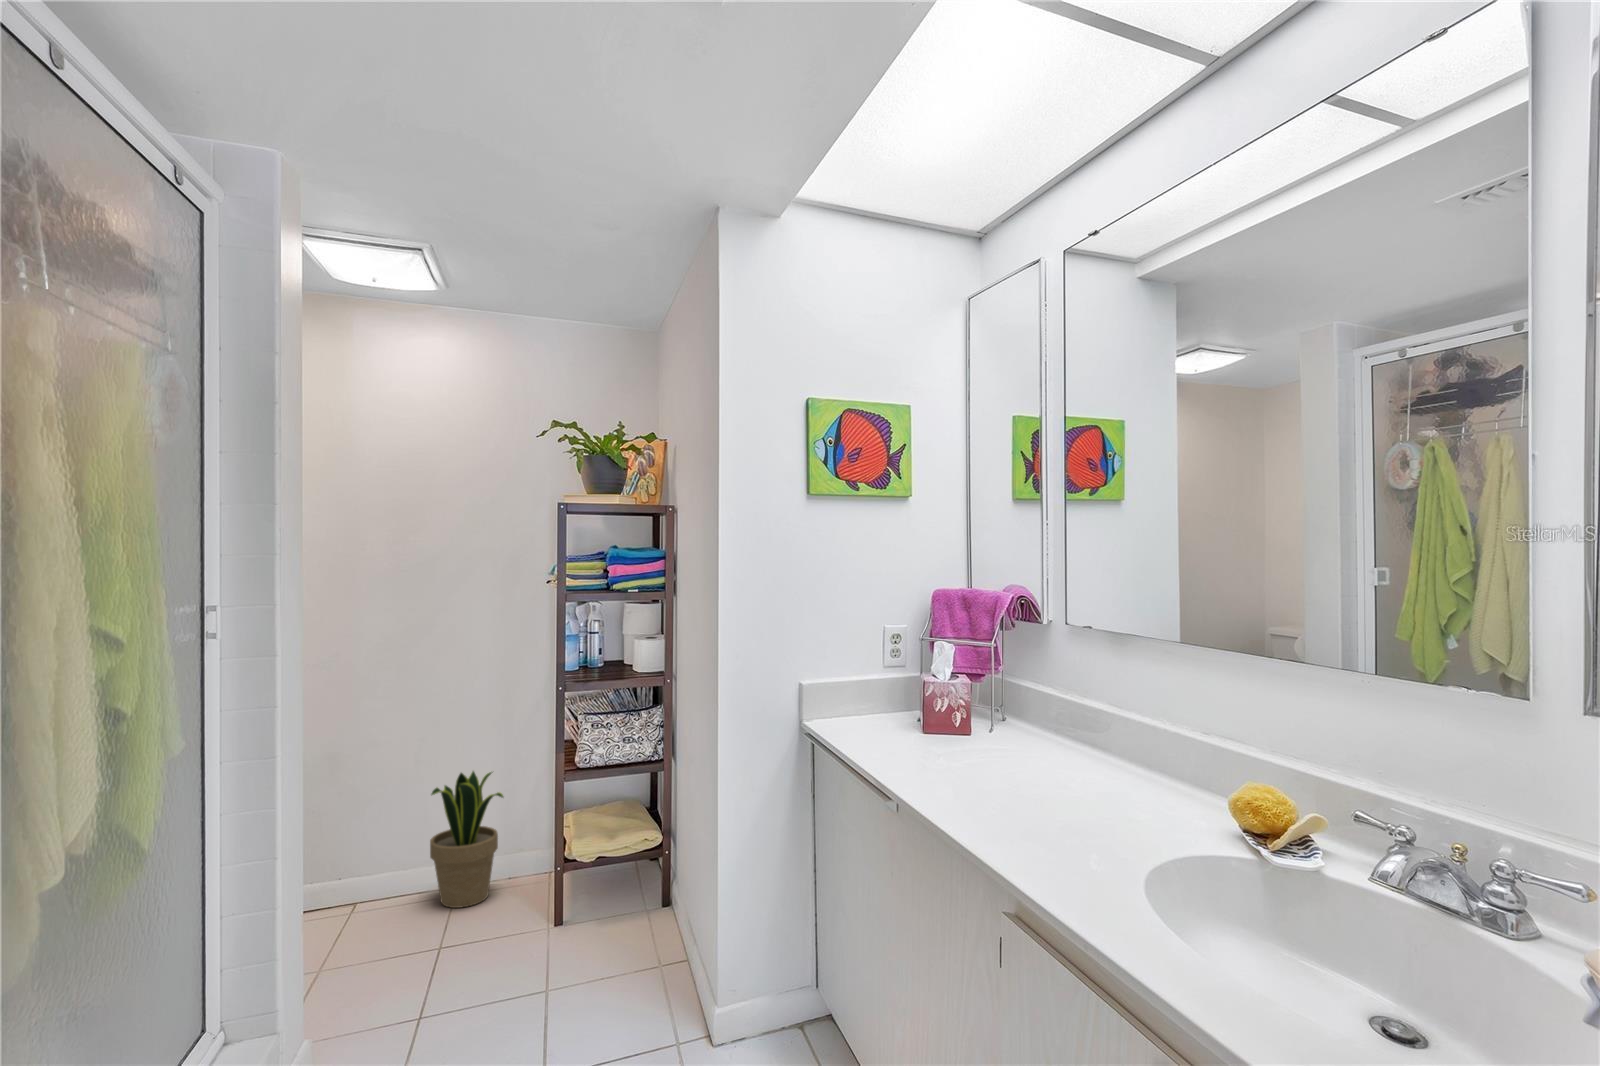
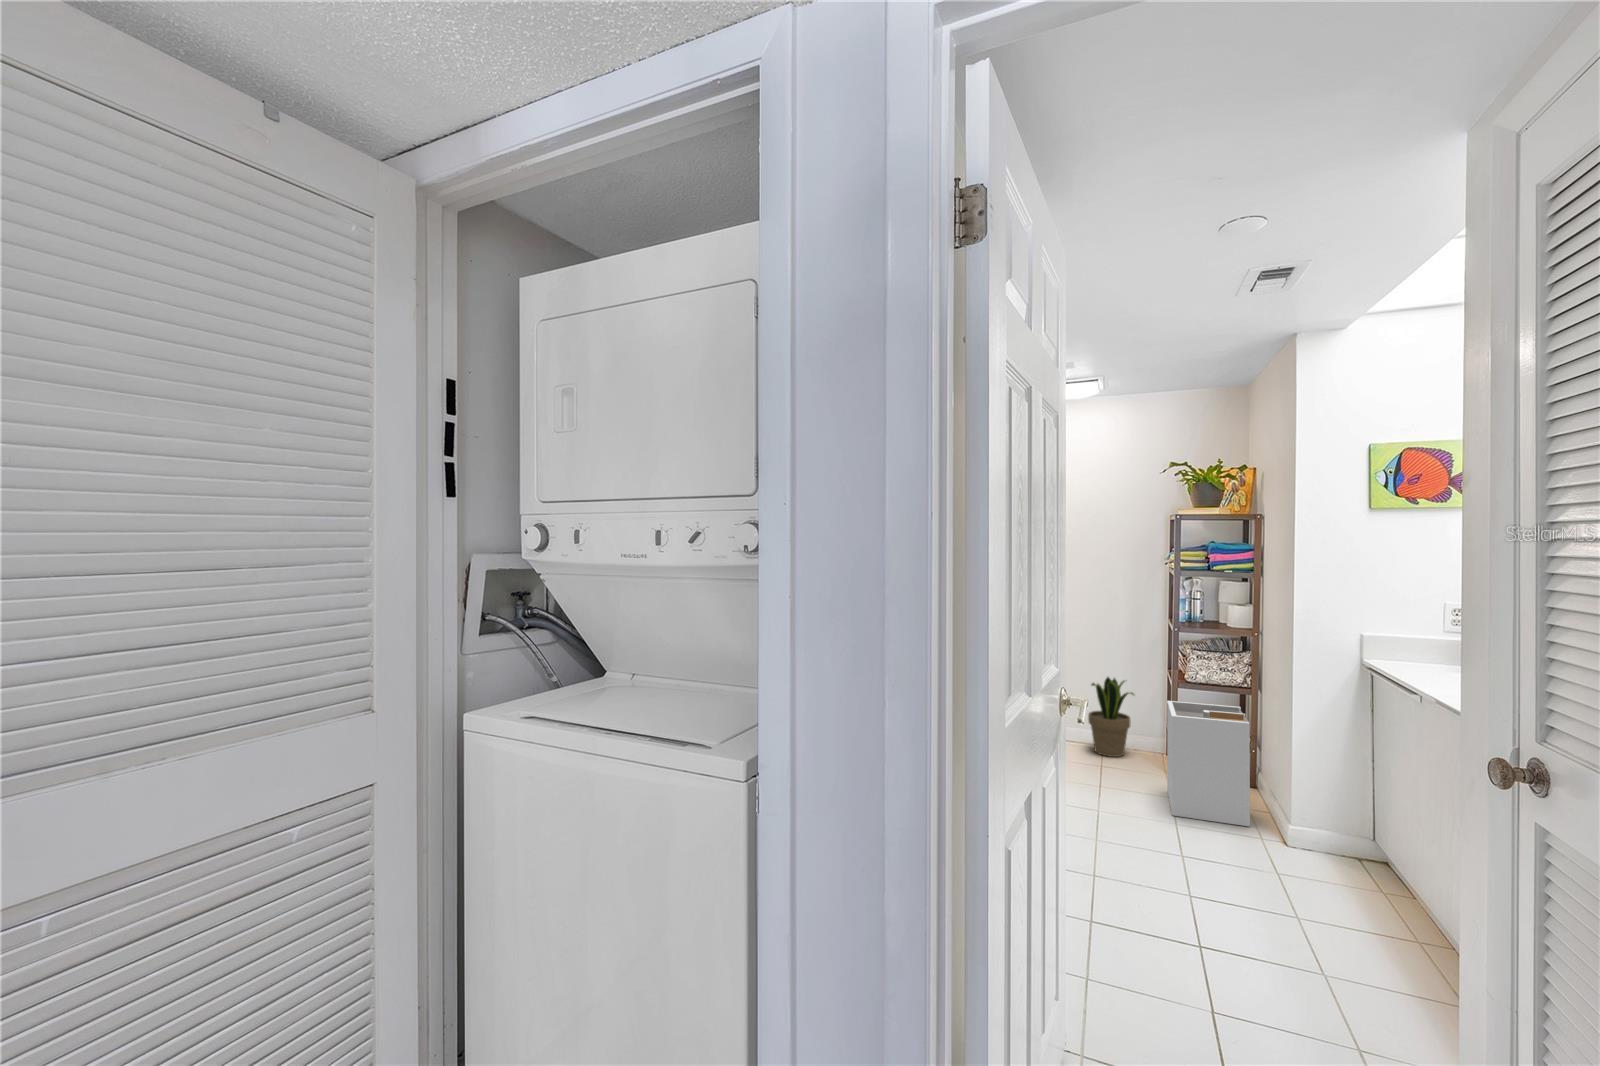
laundry hamper: none [545,799,661,1015] -> present [1167,701,1250,826]

